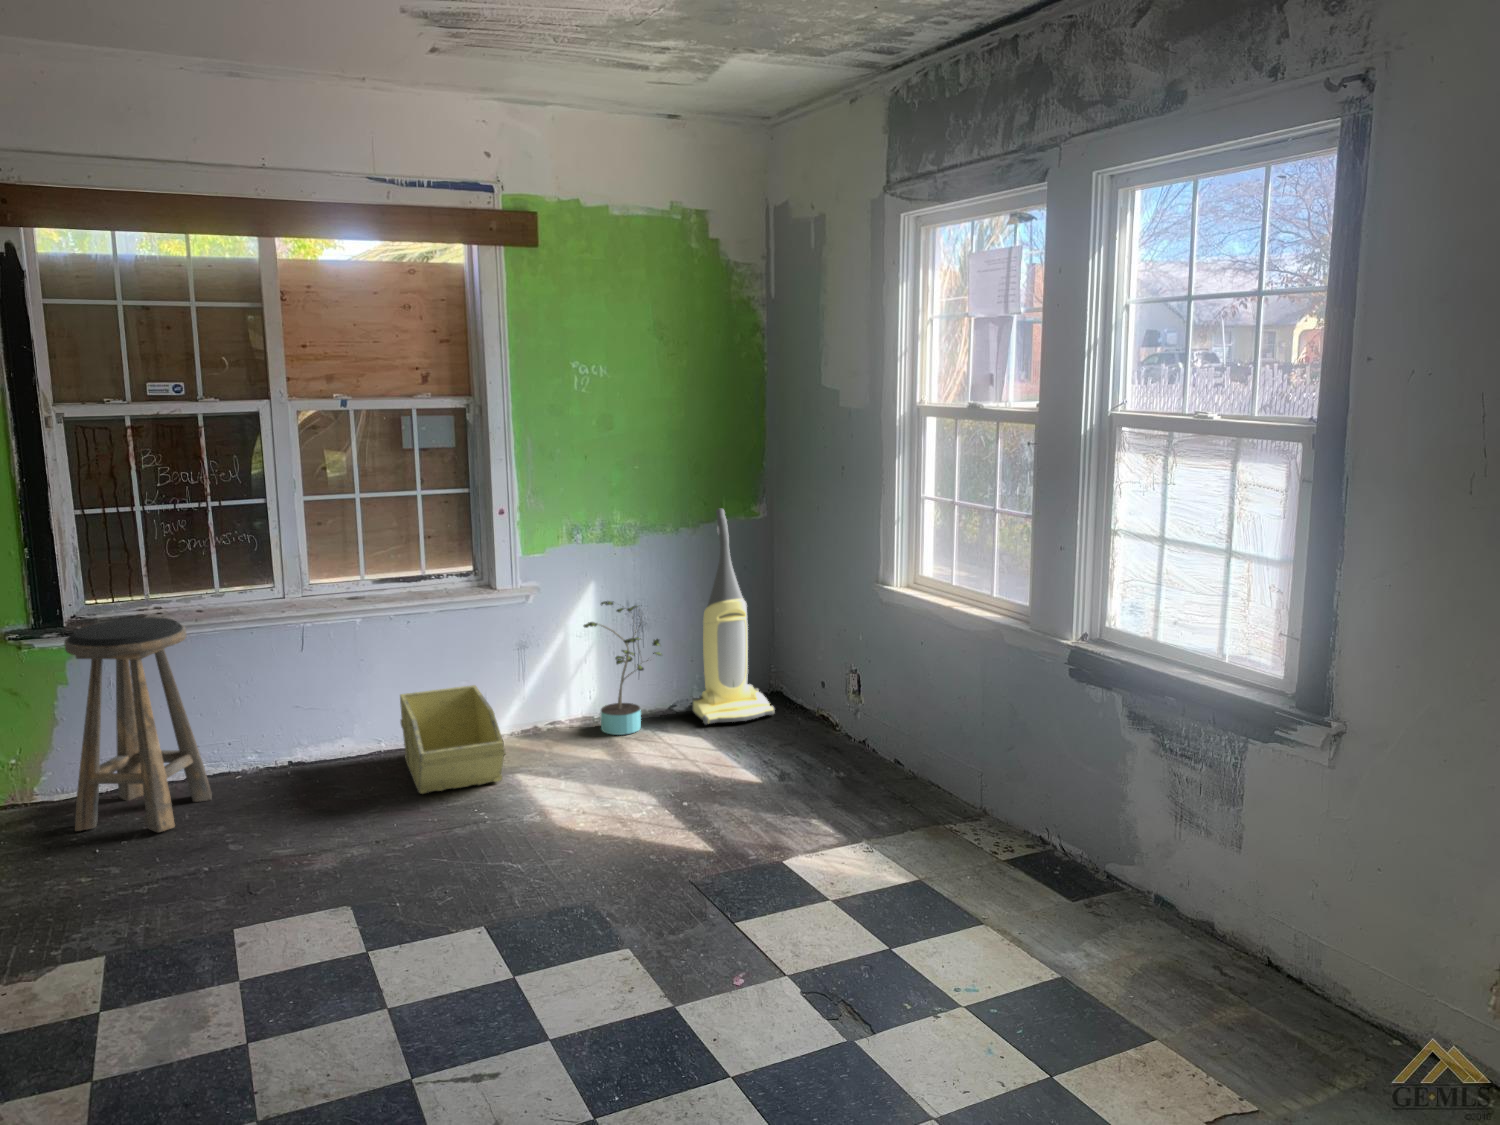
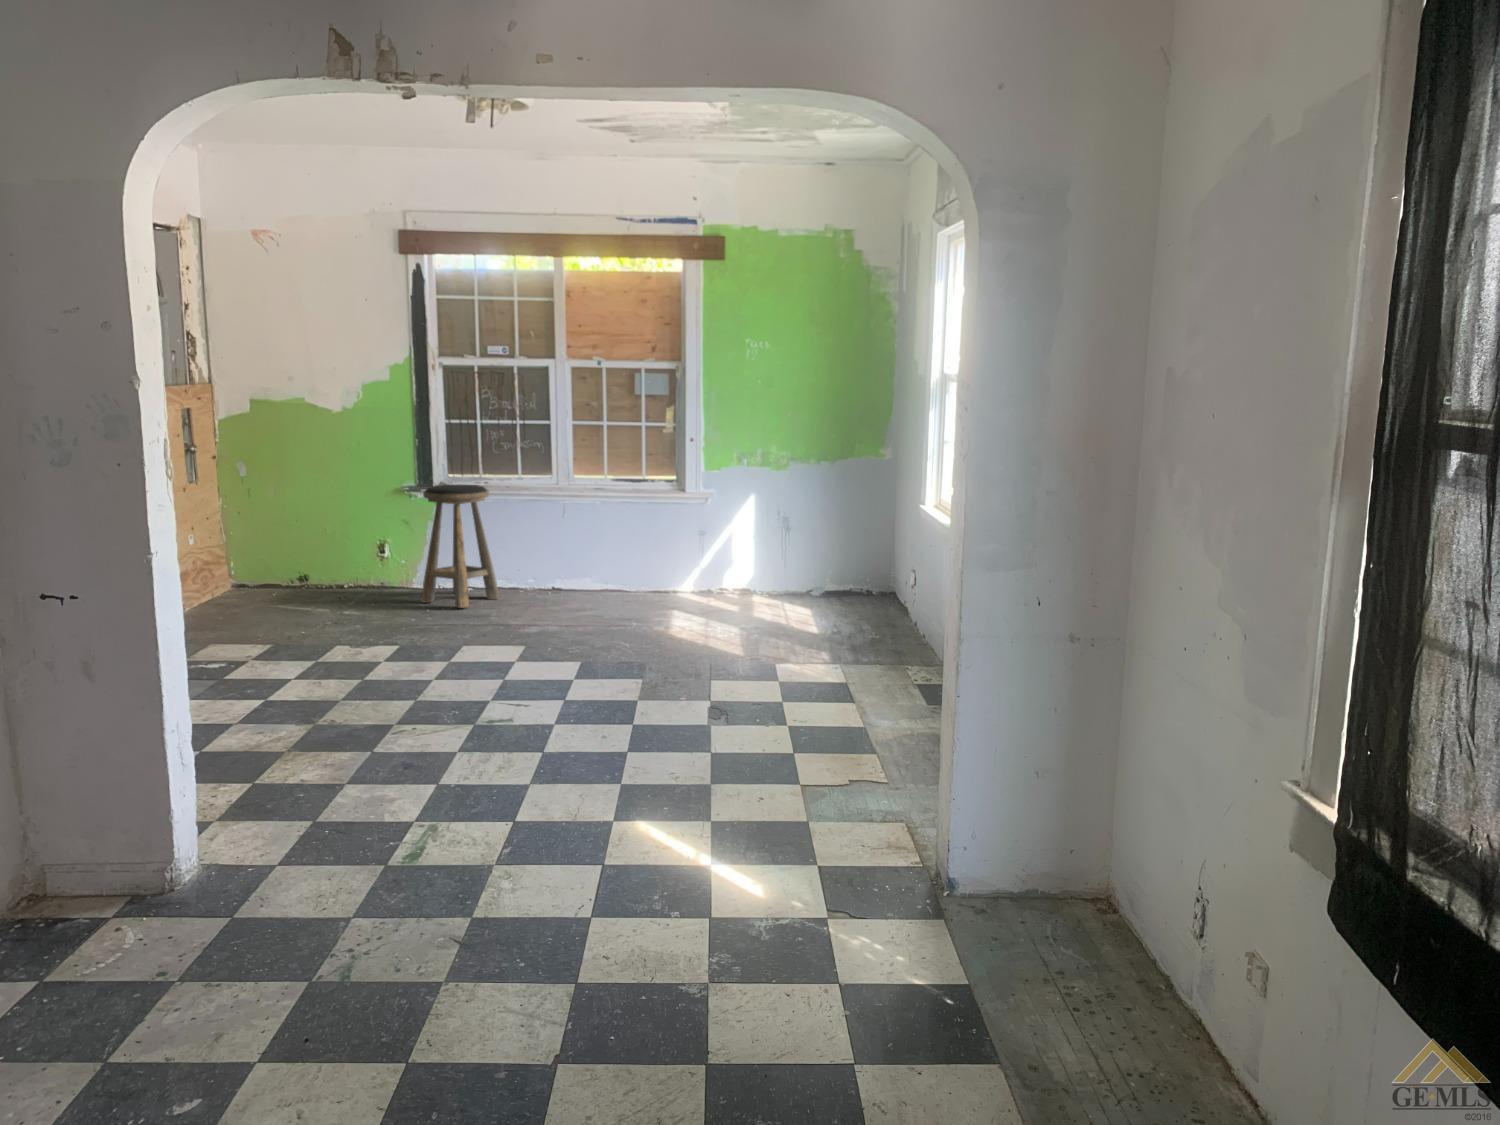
vacuum cleaner: present [692,509,775,725] -> none [820,448,877,604]
potted plant: present [584,601,662,735] -> none [738,508,792,601]
storage bin: present [400,685,505,794] -> none [605,554,668,612]

